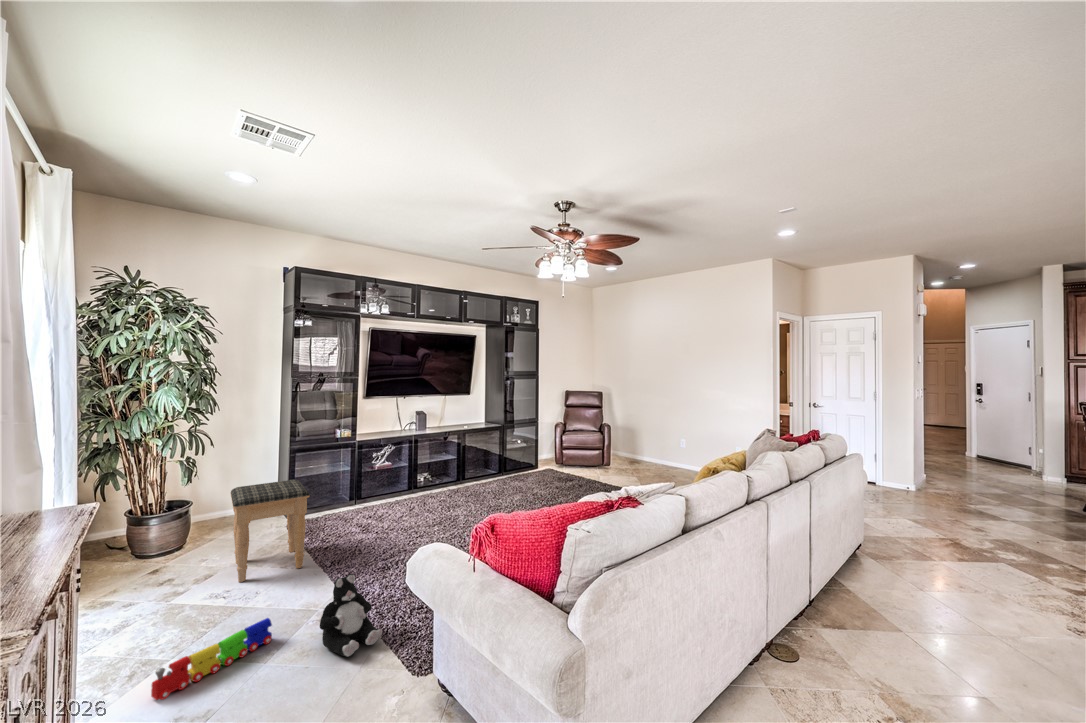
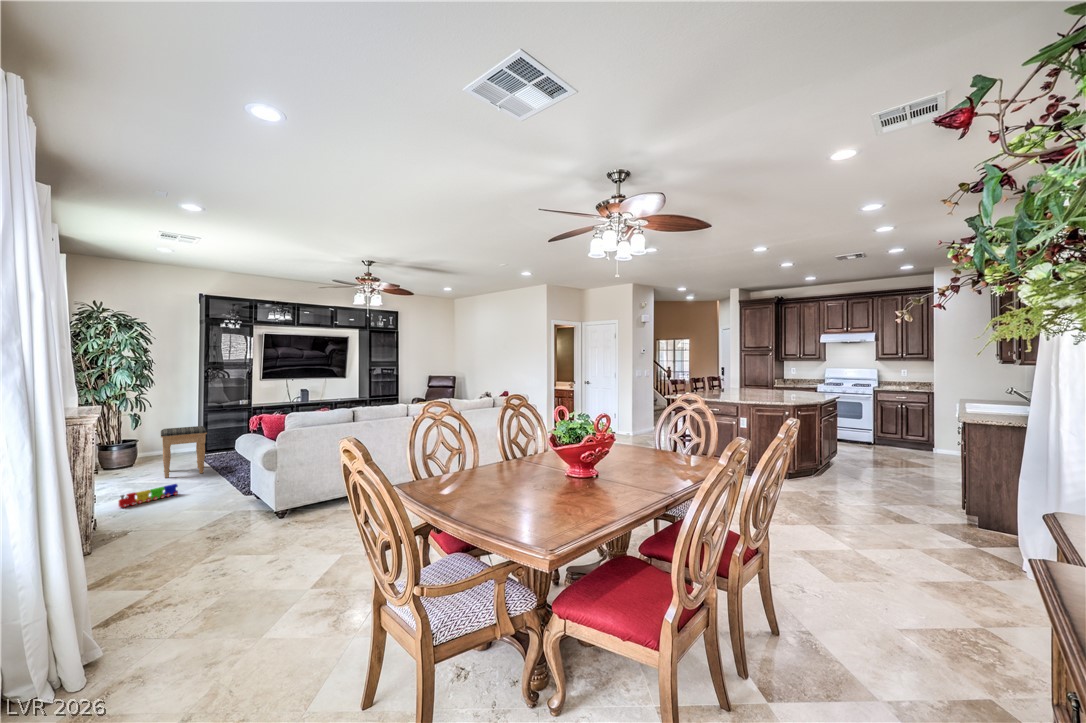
plush toy: present [320,574,382,657] -> none [201,464,233,498]

